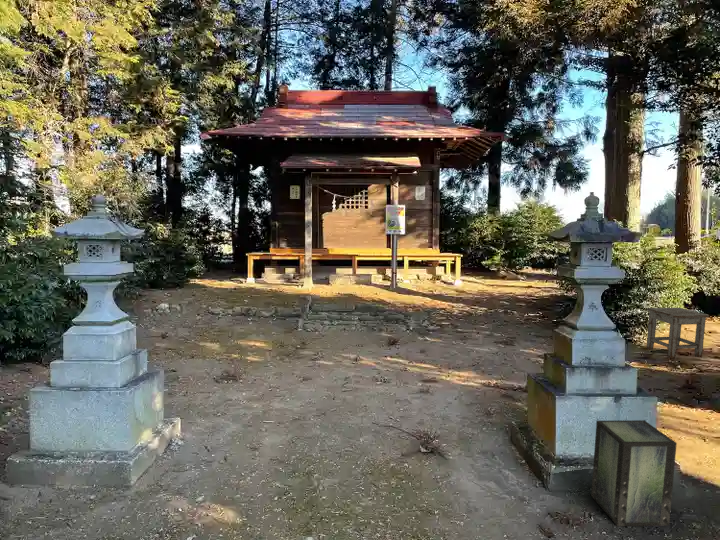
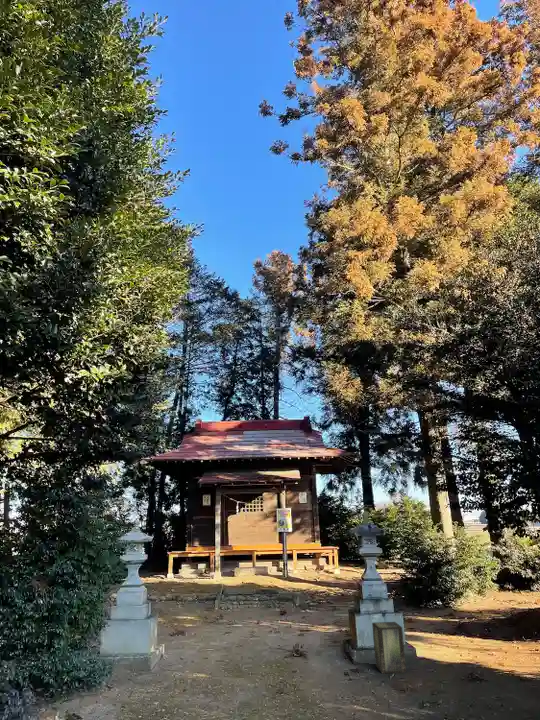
stool: present [646,307,709,359] -> none [446,576,484,611]

